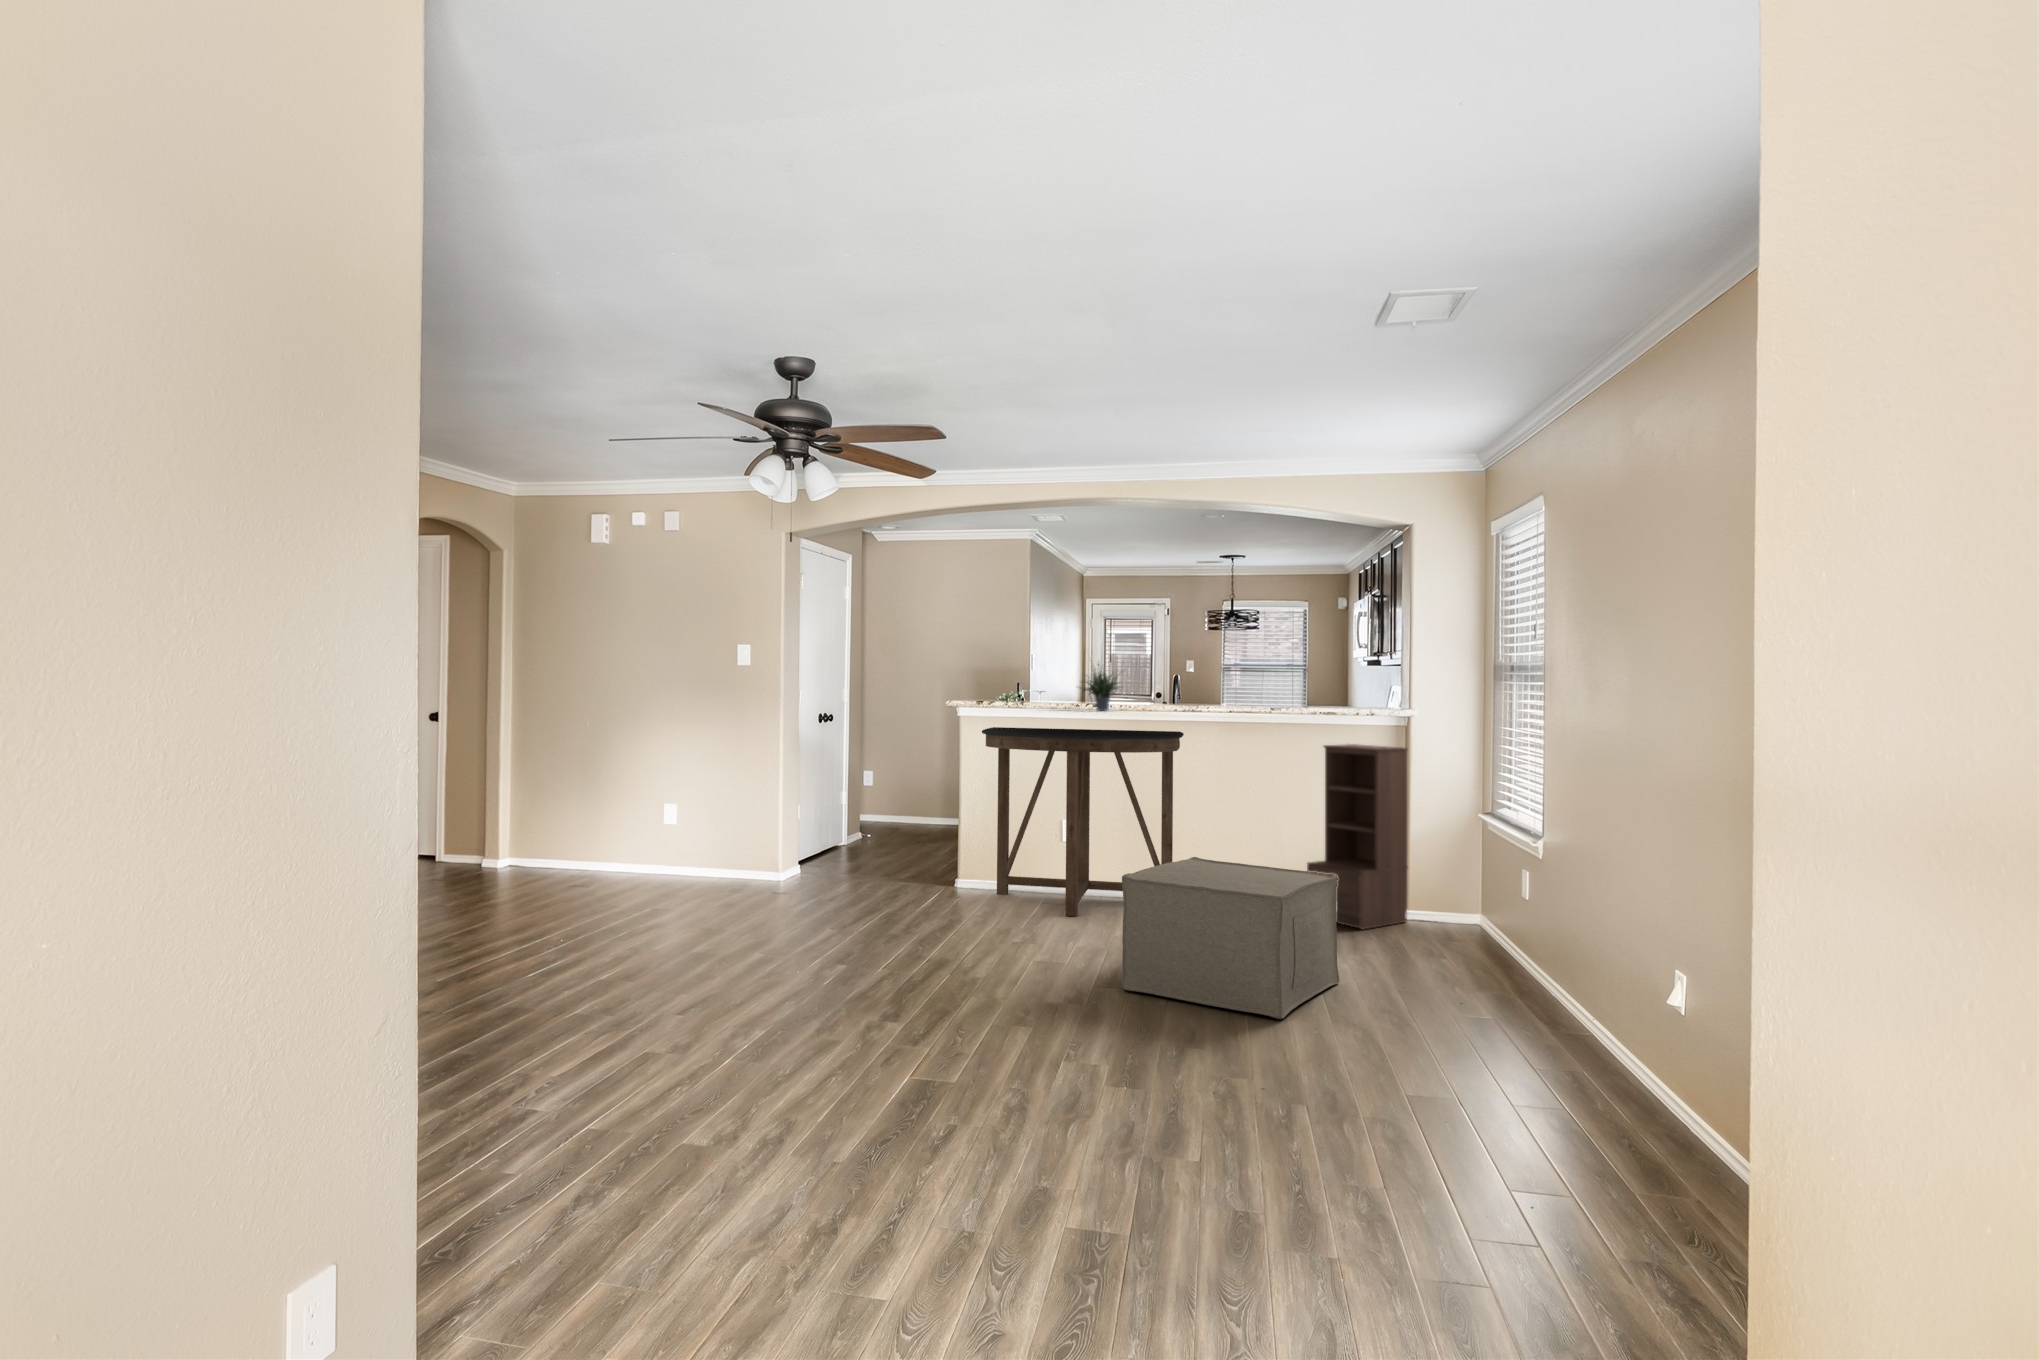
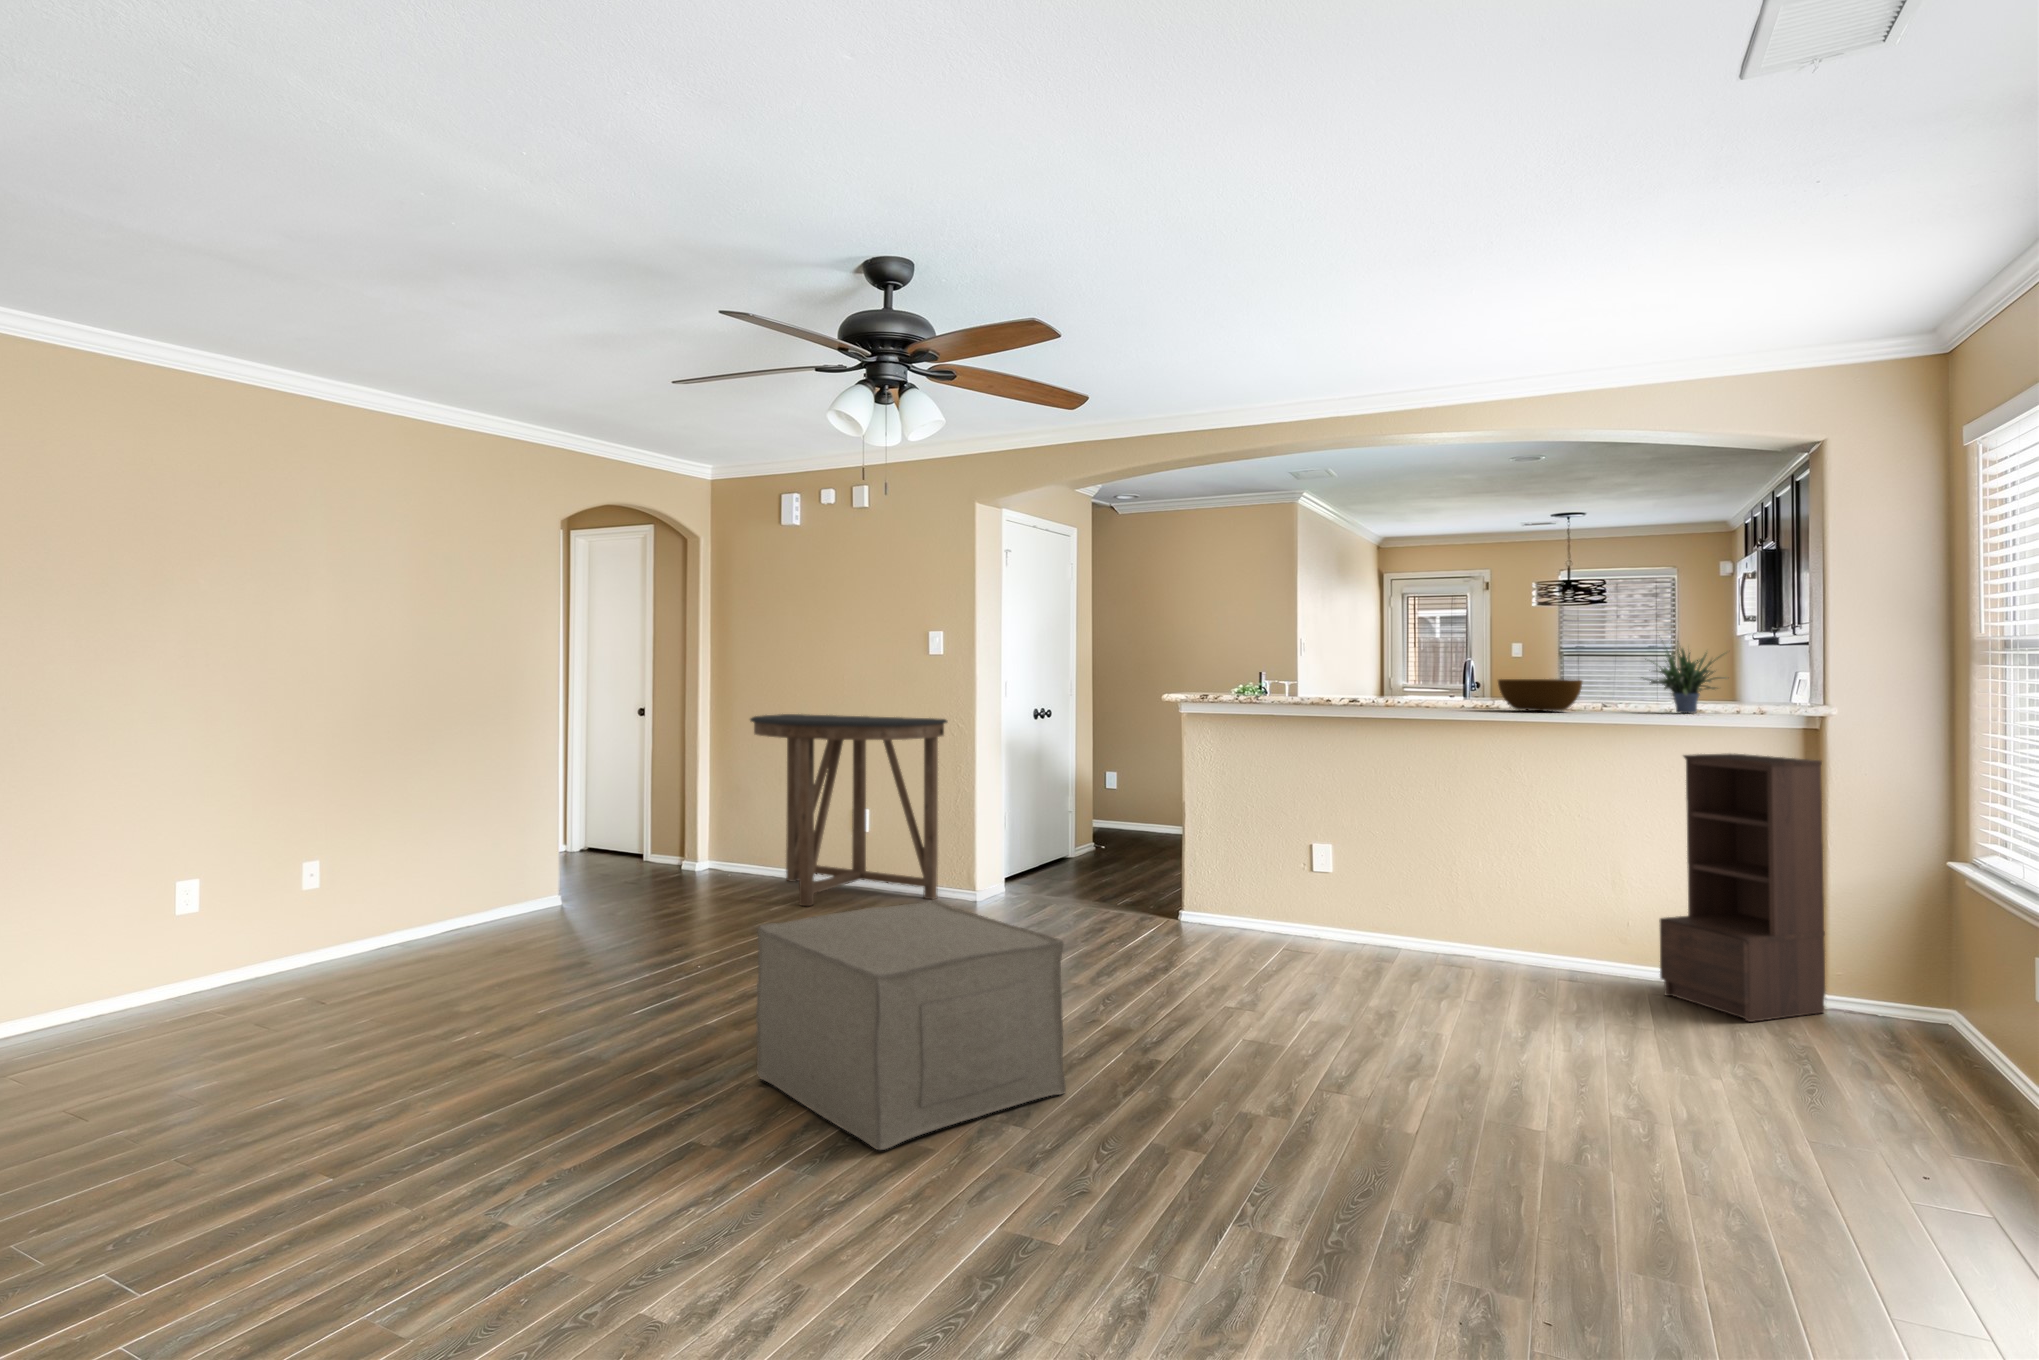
potted plant: present [1082,664,1119,711] -> present [1645,641,1725,713]
bowl: none [1202,690,1260,714] -> present [1498,679,1582,711]
console table: present [982,727,1184,916] -> present [750,714,947,906]
ottoman: present [1122,857,1339,1019] -> present [756,900,1066,1150]

